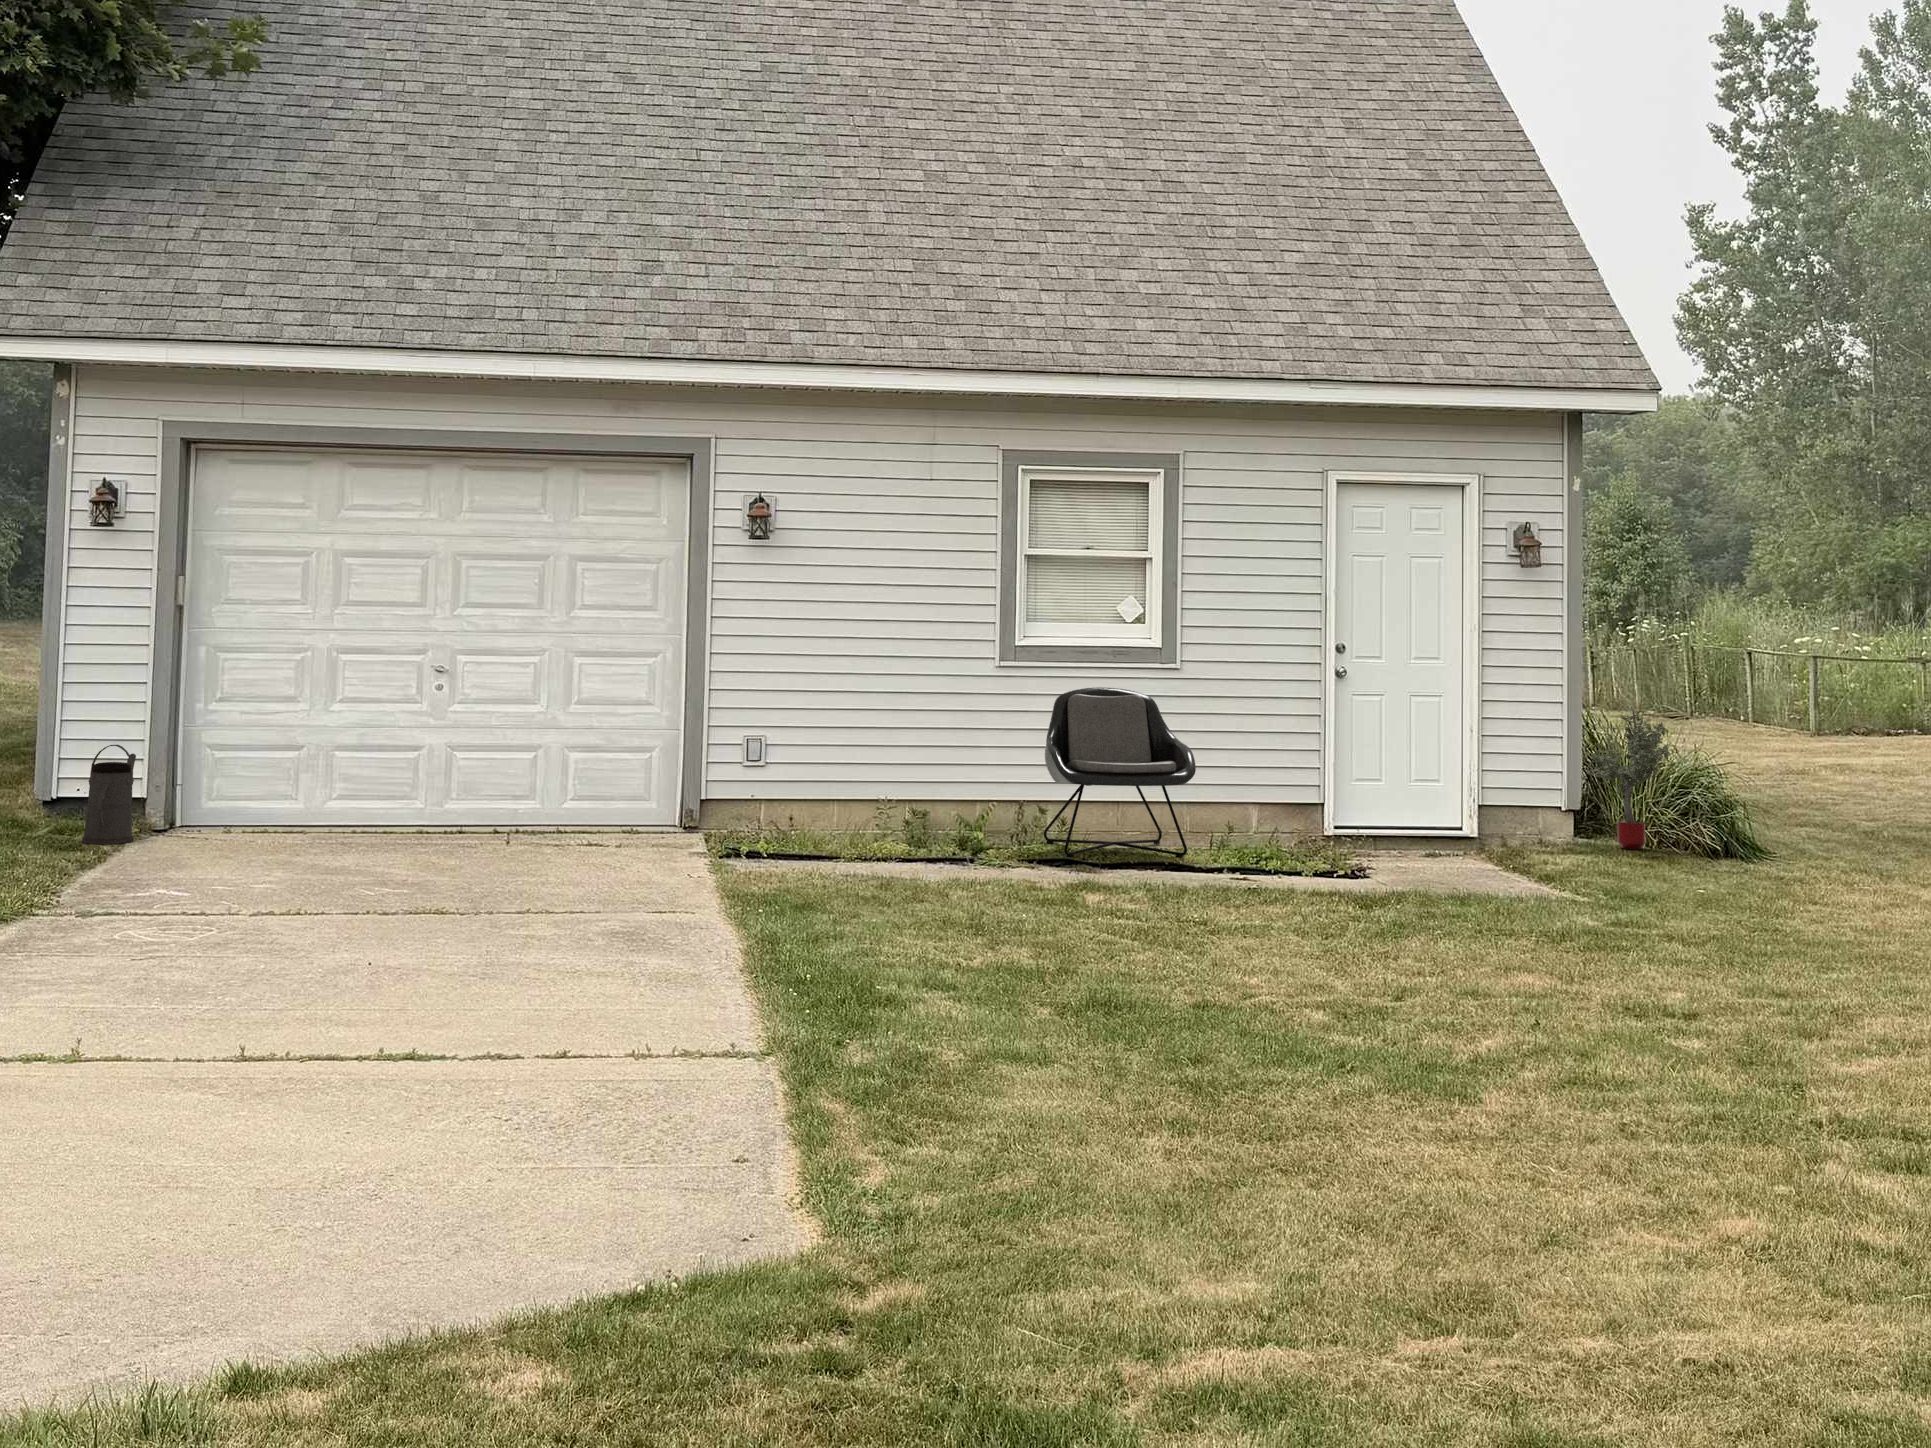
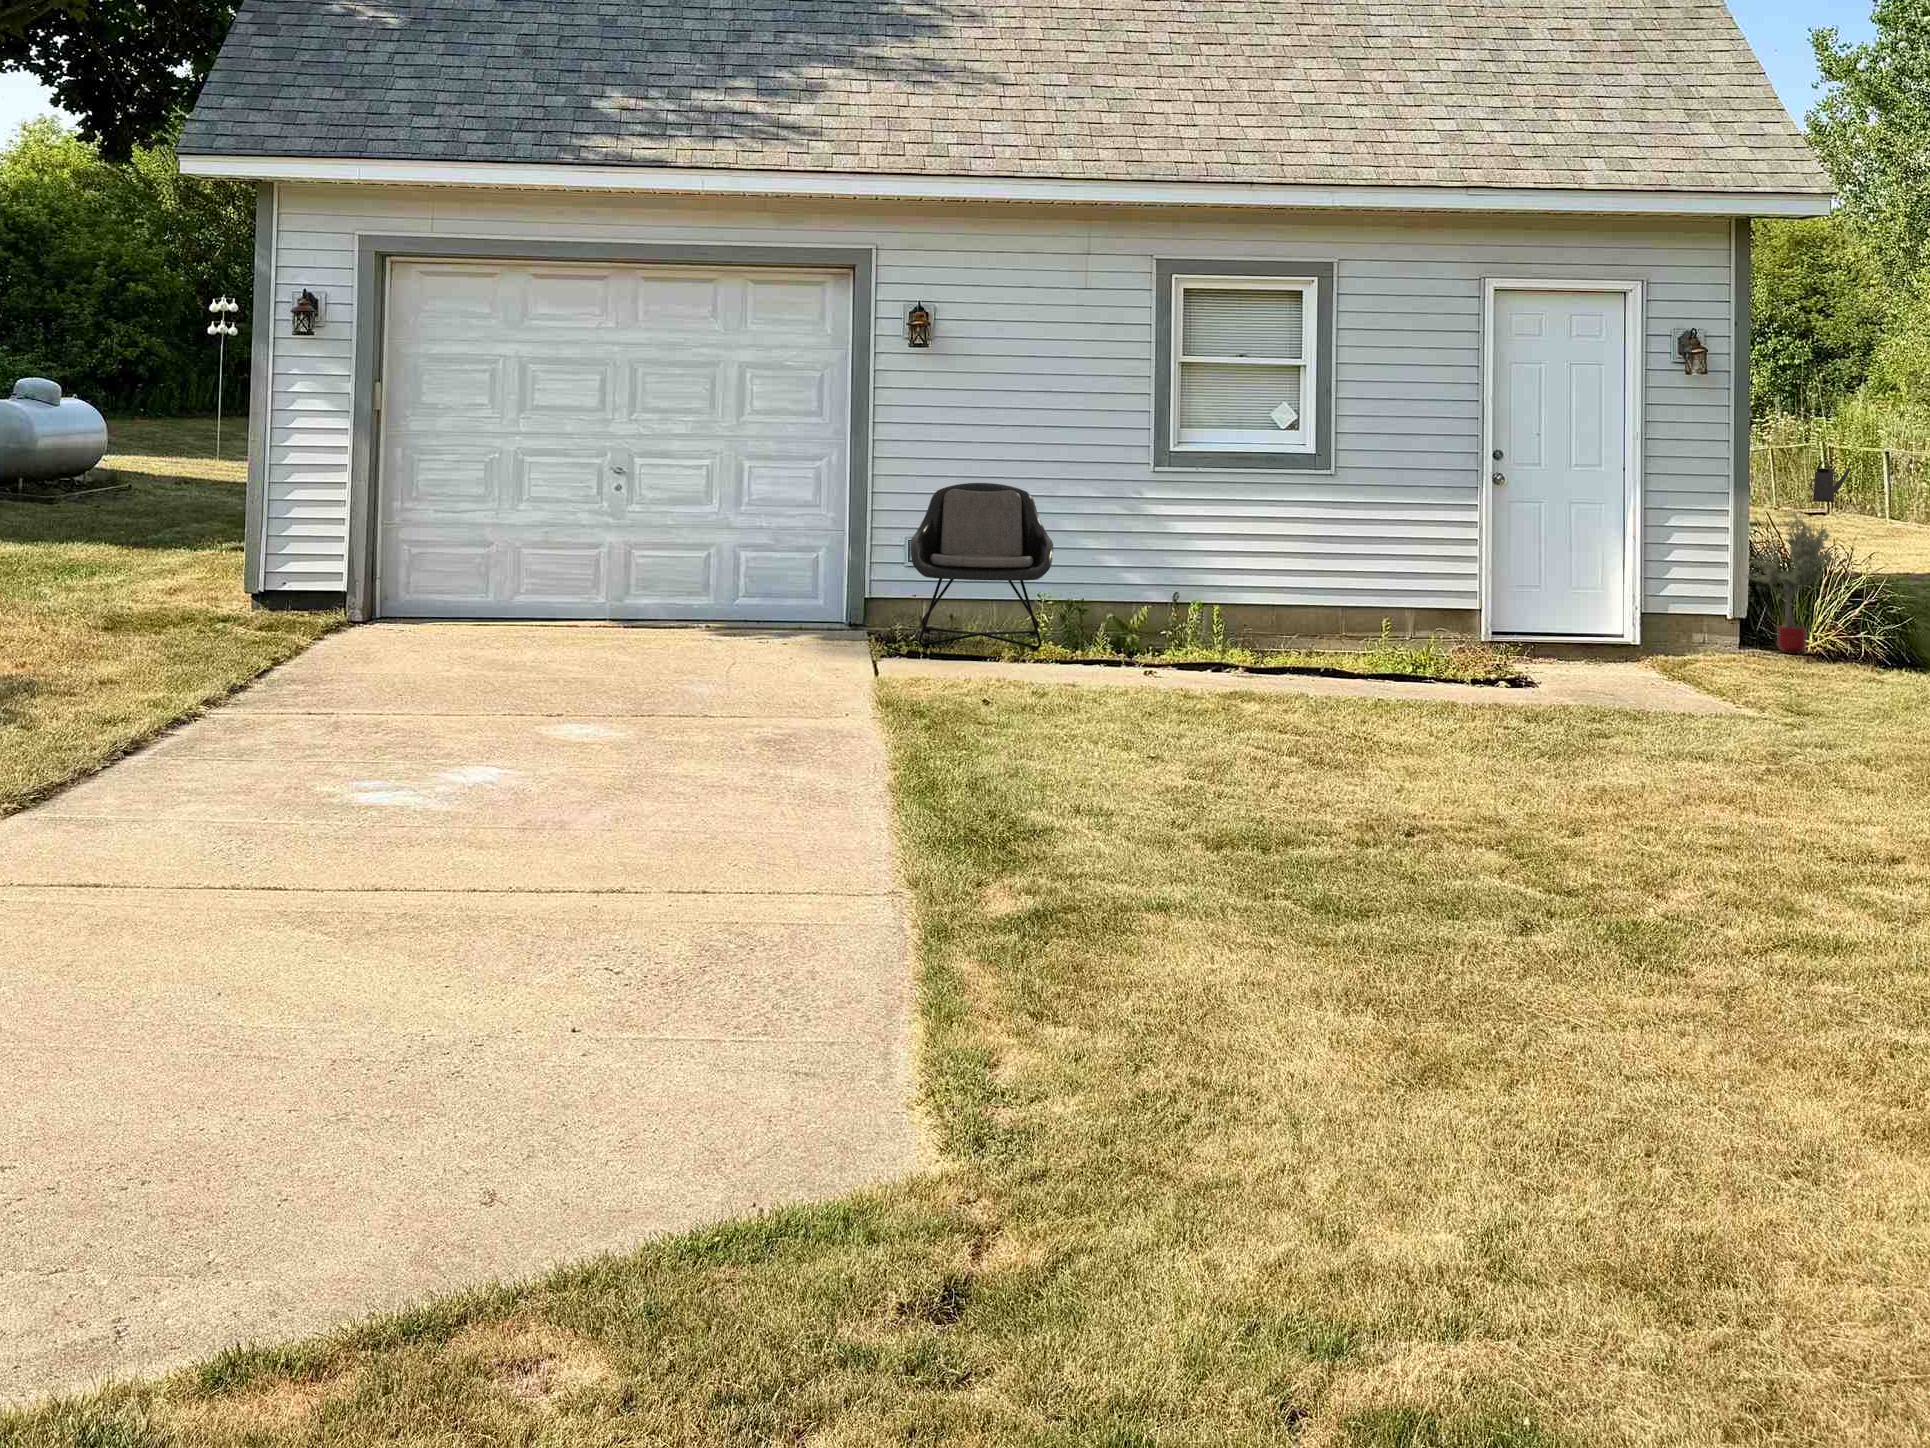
lounge chair: present [1044,687,1196,858] -> present [910,483,1053,651]
watering can: present [82,745,136,844] -> present [1810,461,1851,502]

